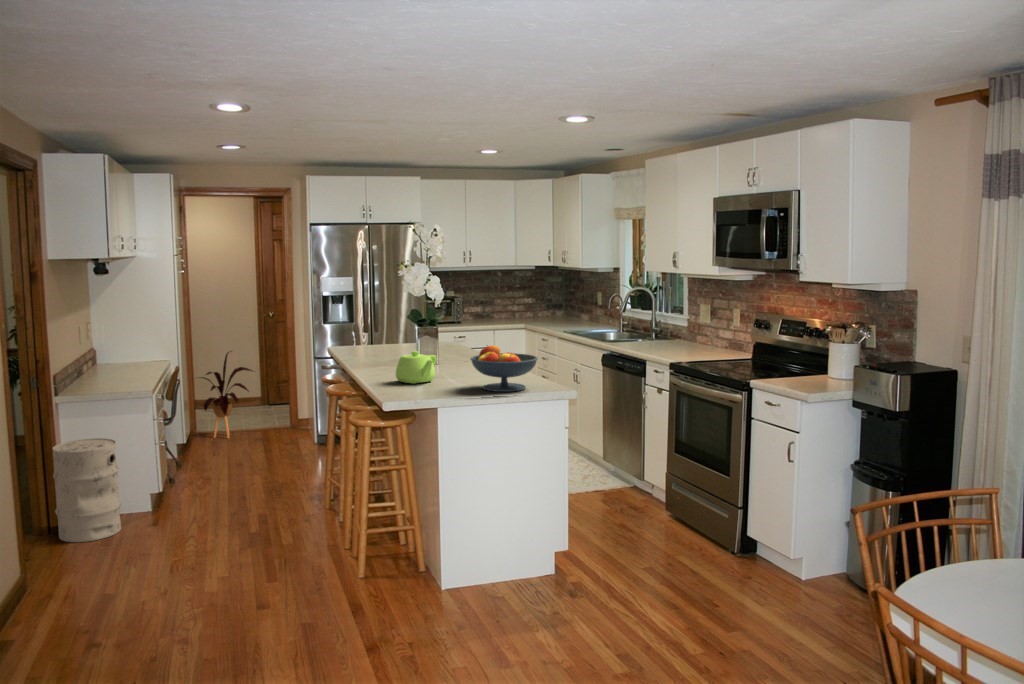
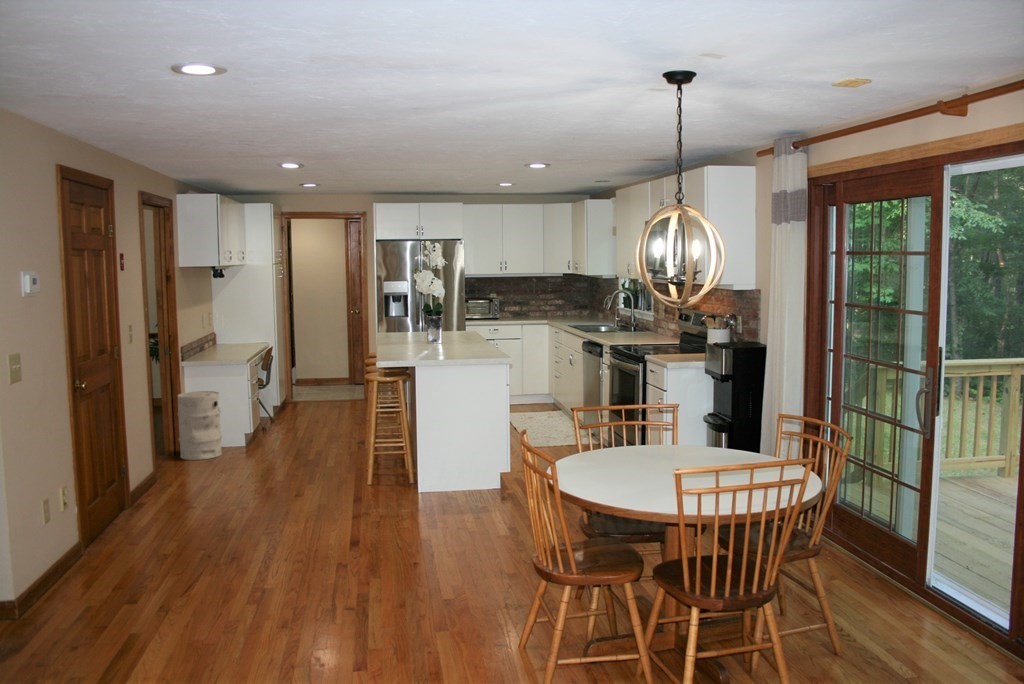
fruit bowl: present [471,345,538,392] -> none [440,325,487,357]
teapot: present [396,351,436,384] -> none [396,330,426,352]
house plant: present [201,352,252,438] -> none [289,339,337,406]

